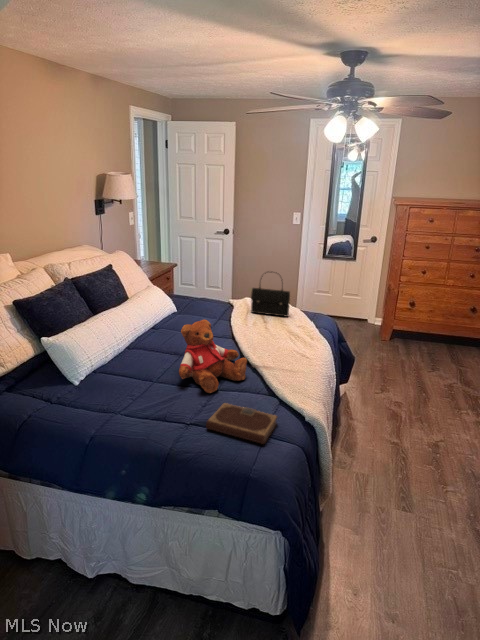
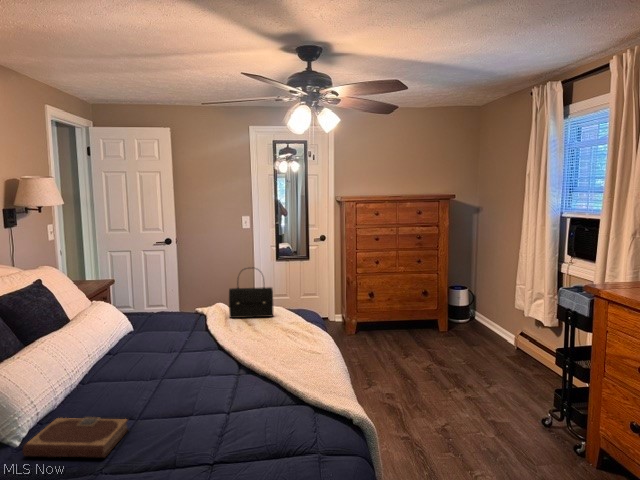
teddy bear: present [179,320,247,393] -> none [170,324,258,416]
notebook: present [206,403,277,444] -> present [23,417,128,457]

